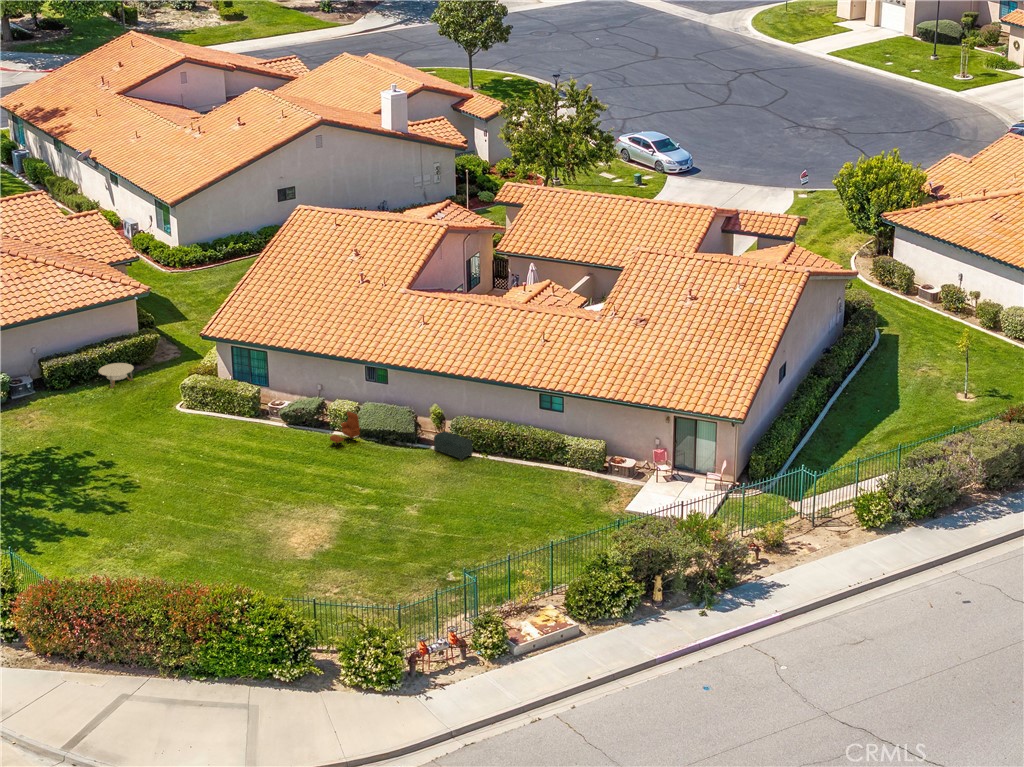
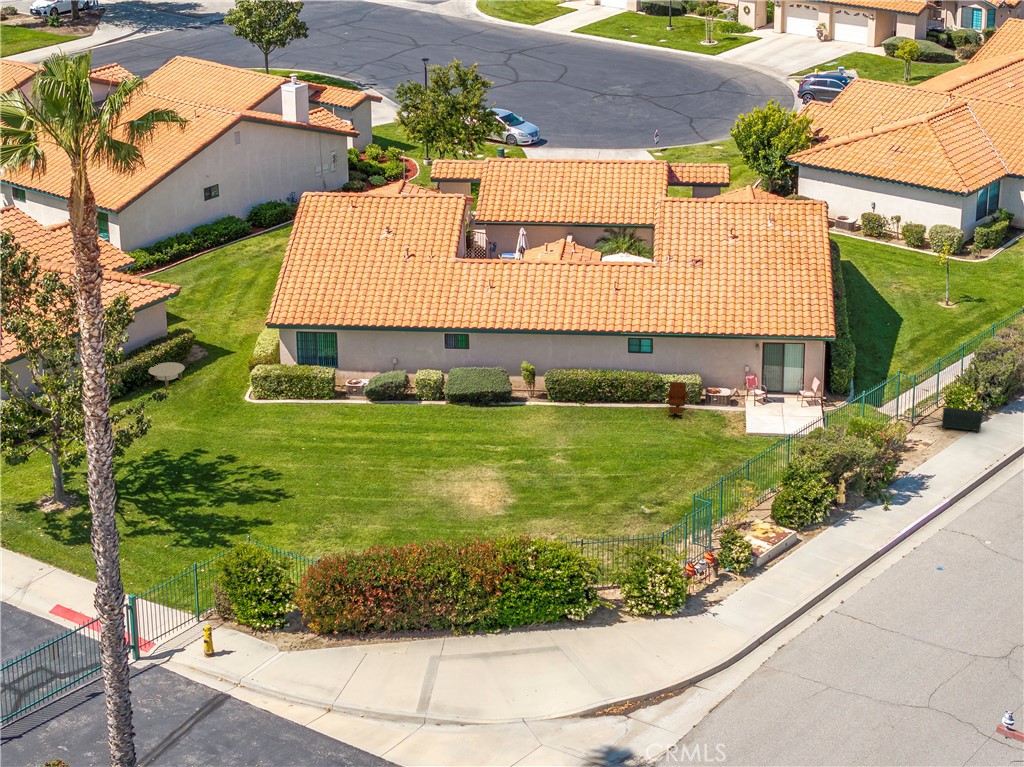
lounge chair: present [330,411,361,448] -> present [665,382,689,420]
bench: present [434,431,472,461] -> present [942,408,982,433]

